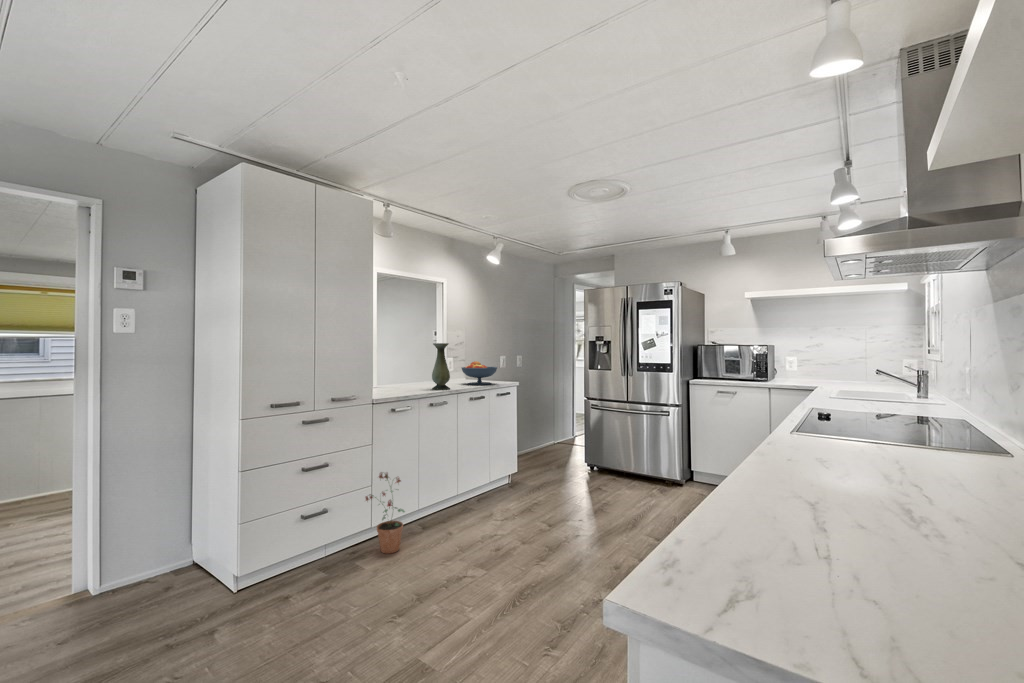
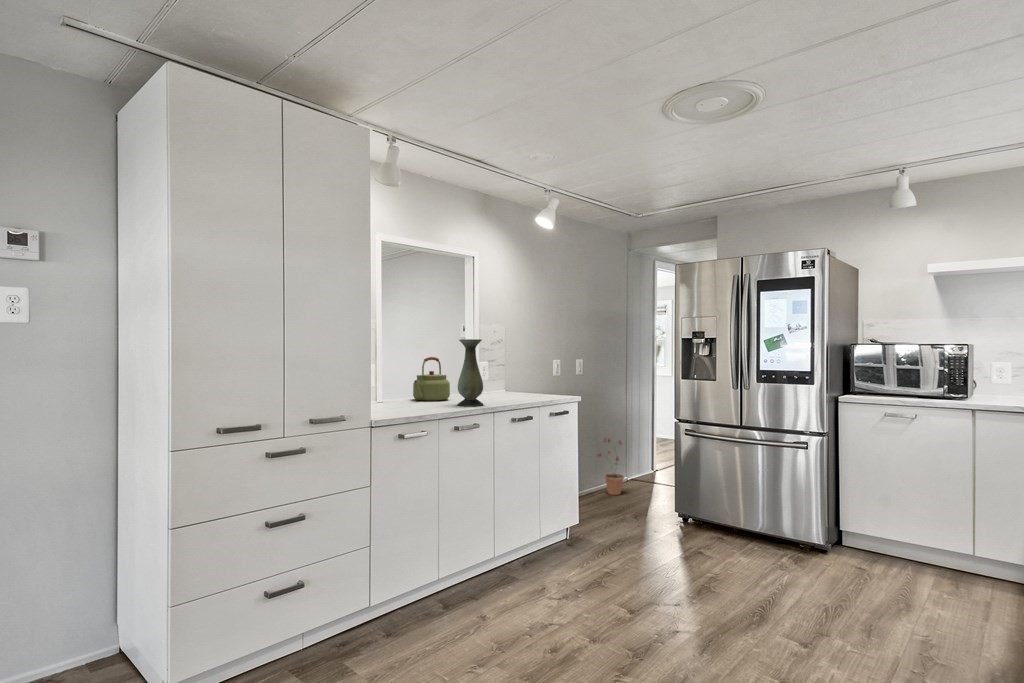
kettle: none [399,356,426,387] -> present [413,357,450,401]
fruit bowl: present [462,361,497,385] -> none [500,365,551,399]
potted plant: present [366,472,405,553] -> present [597,438,624,495]

